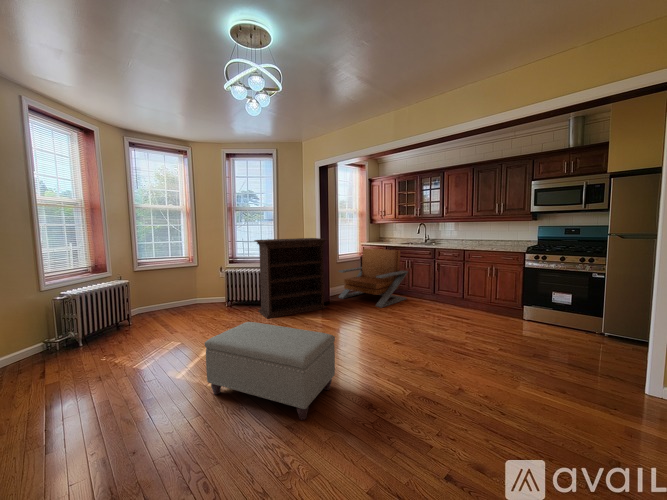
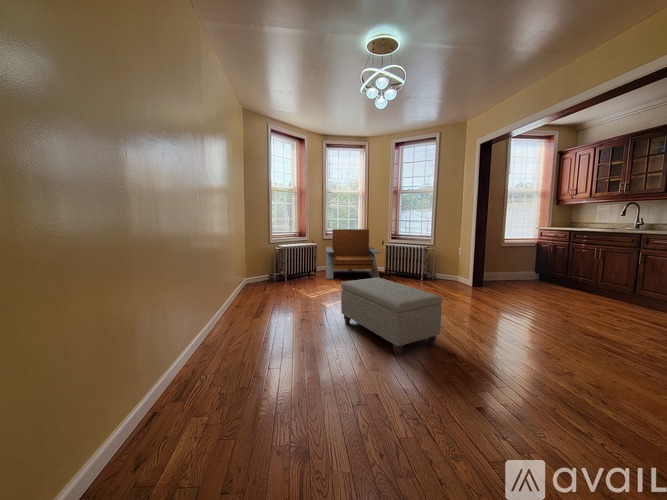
bookshelf: present [255,238,328,319] -> none [408,218,484,290]
lounge chair: present [339,248,408,308] -> present [326,229,381,280]

